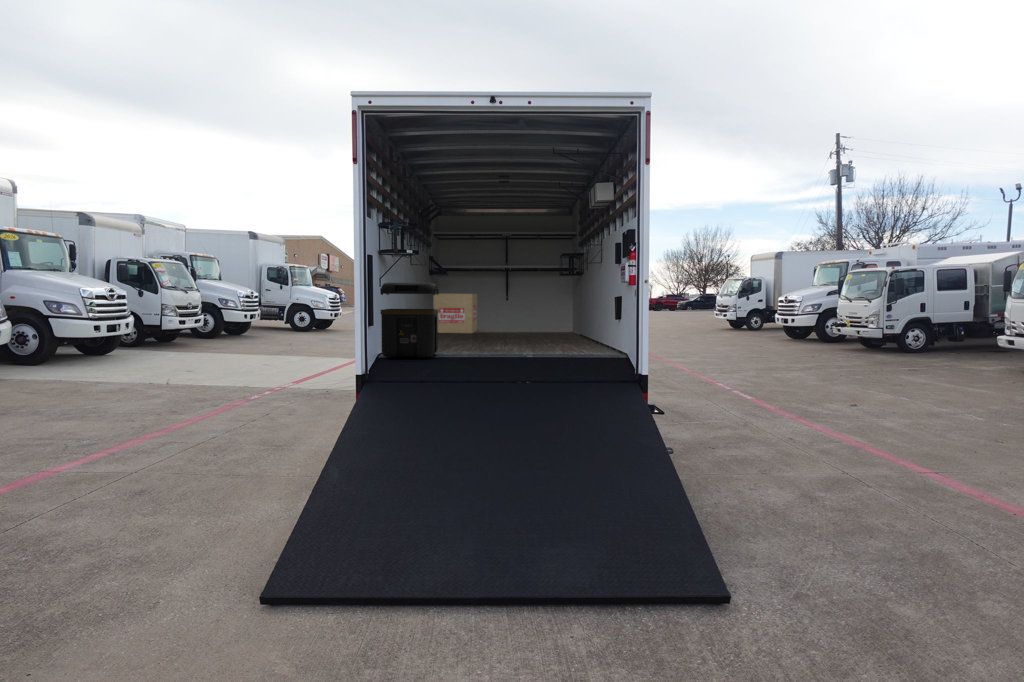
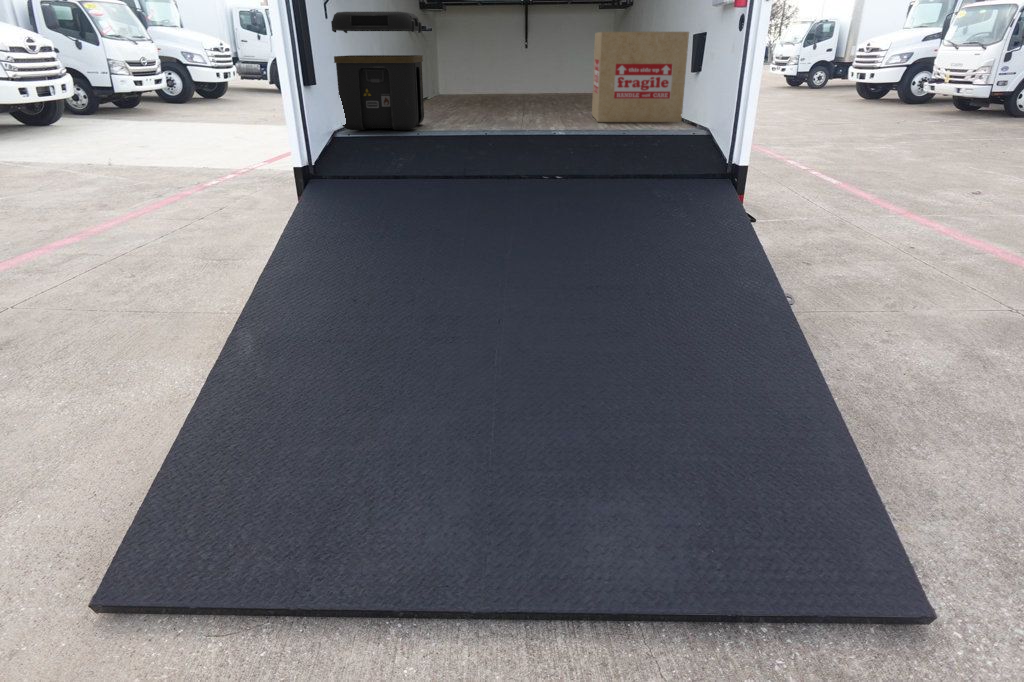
cardboard box: present [434,294,477,333] -> present [592,32,689,122]

